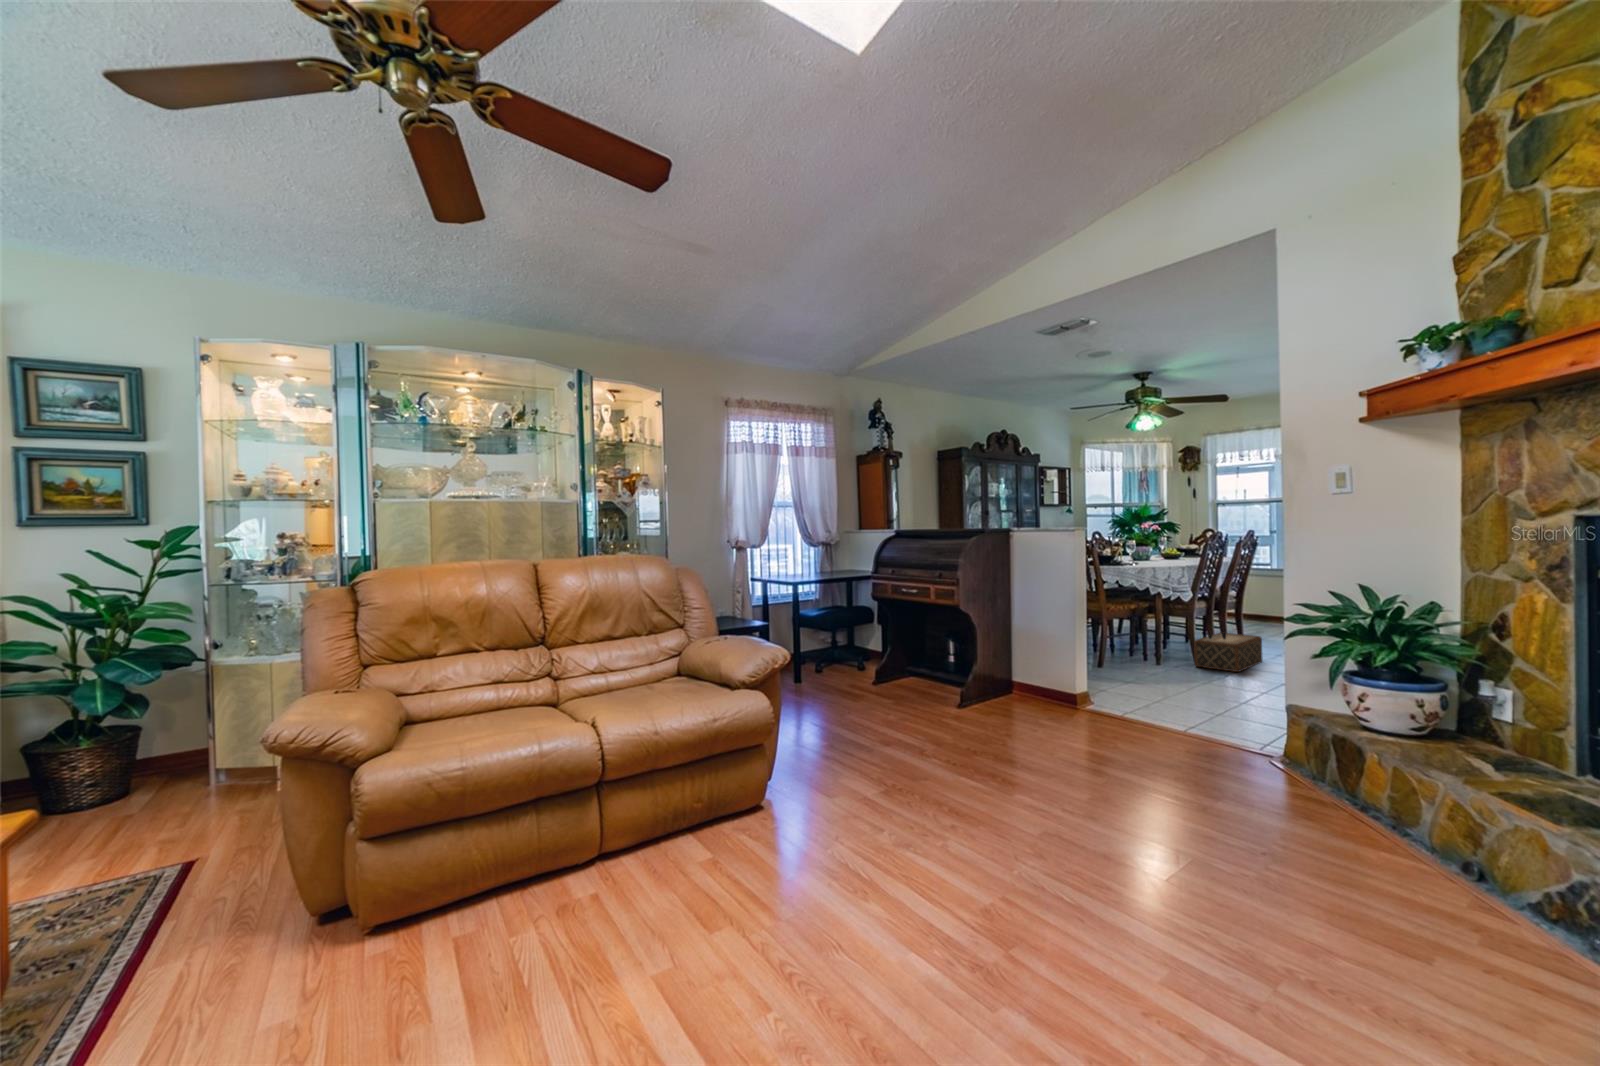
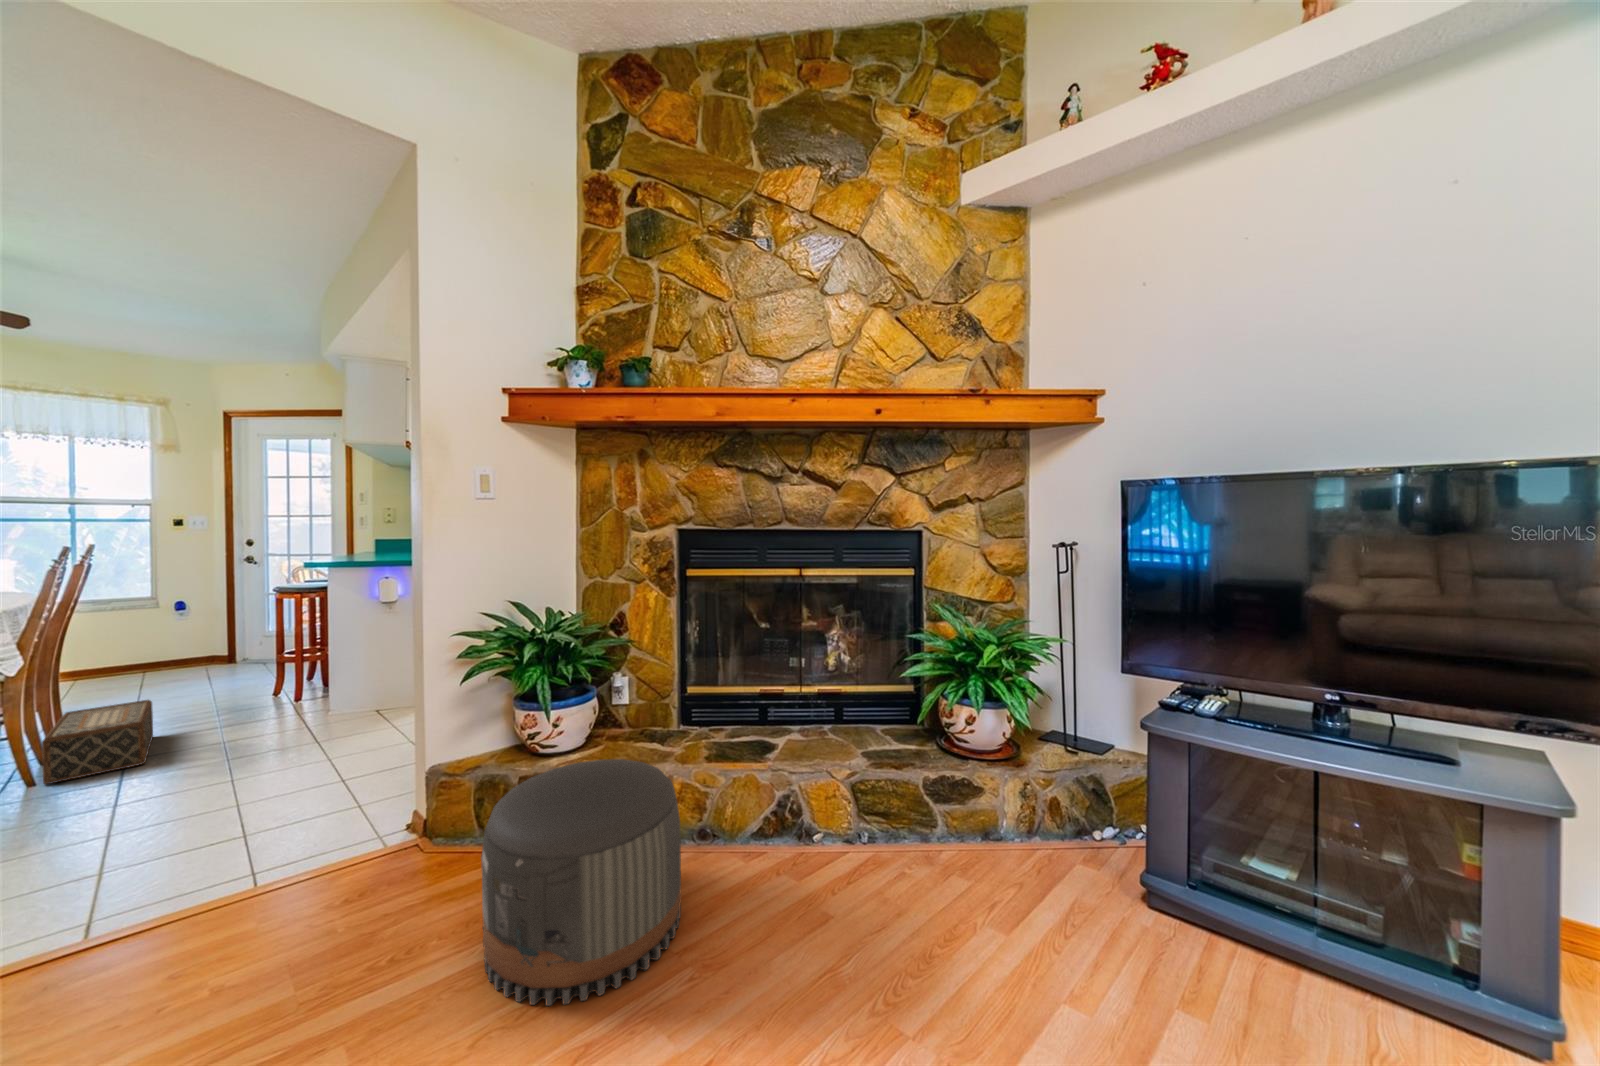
pouf: none [1193,708,1376,870] -> present [481,759,681,1006]

